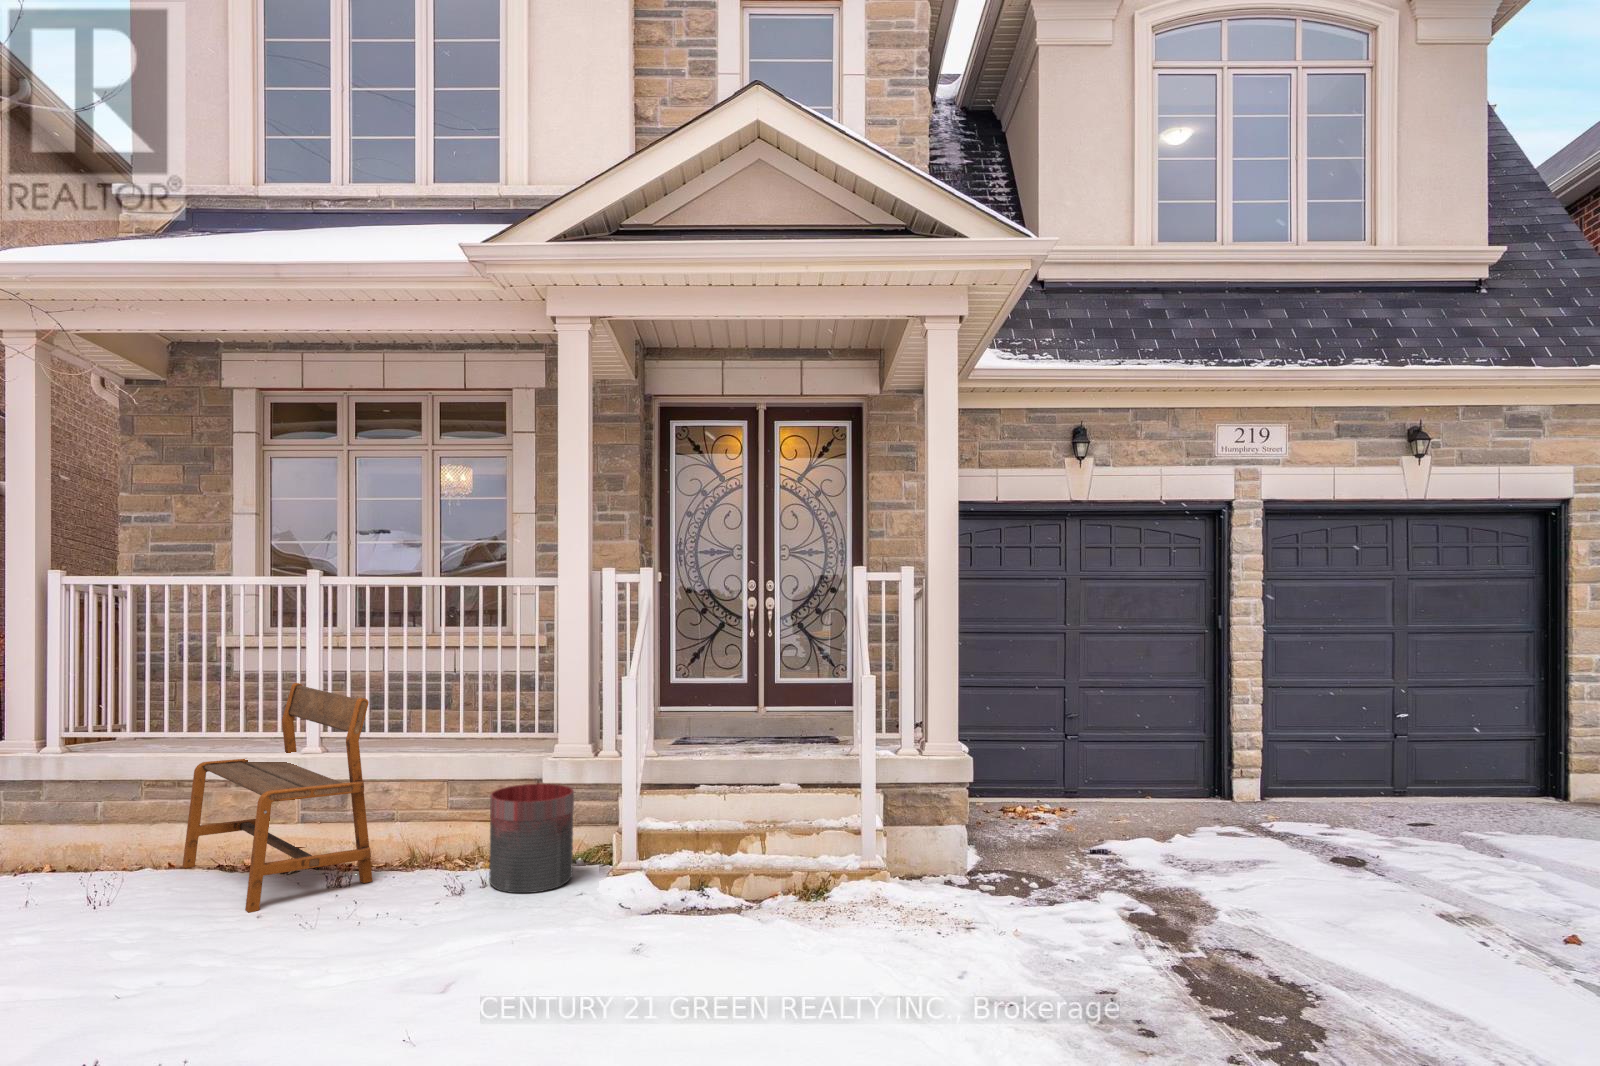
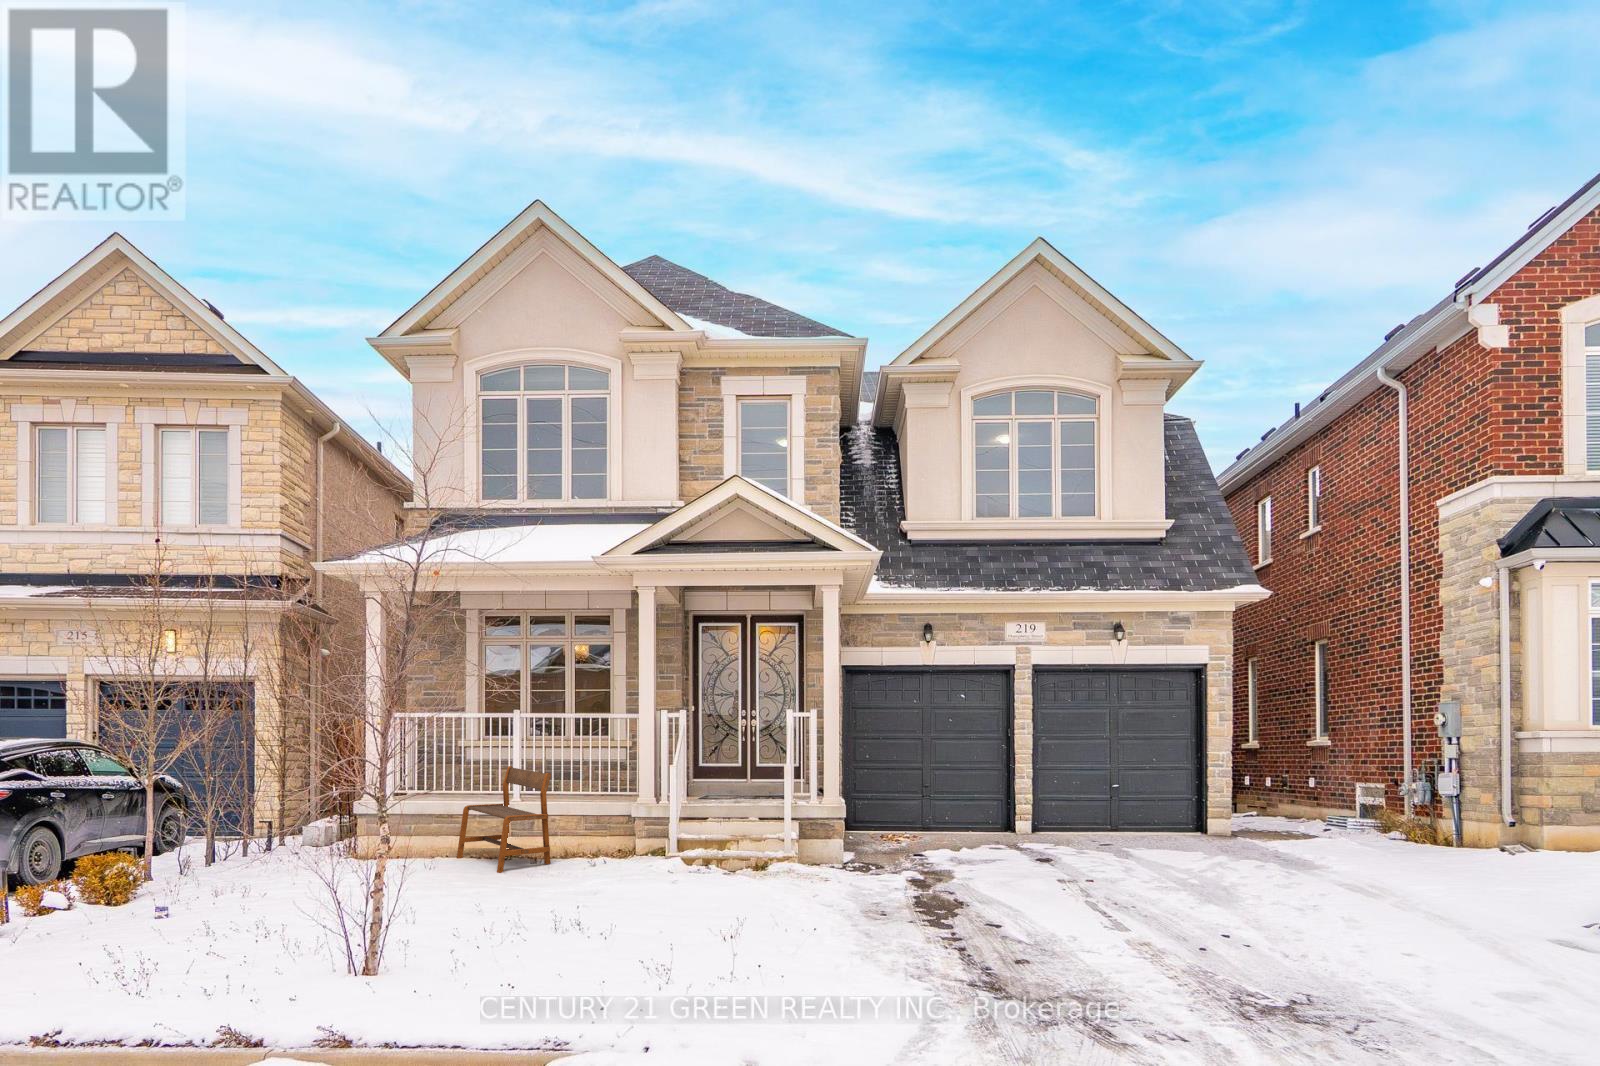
trash can: present [489,784,574,893] -> none [606,817,647,868]

